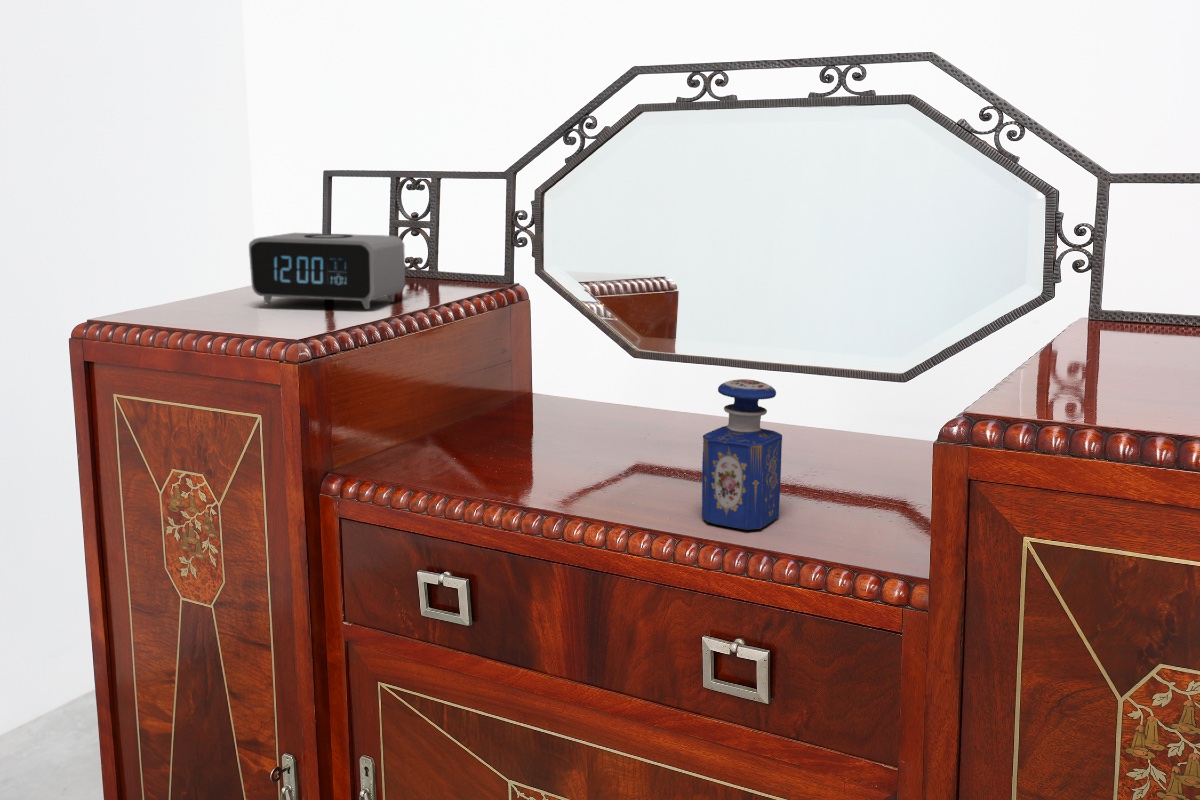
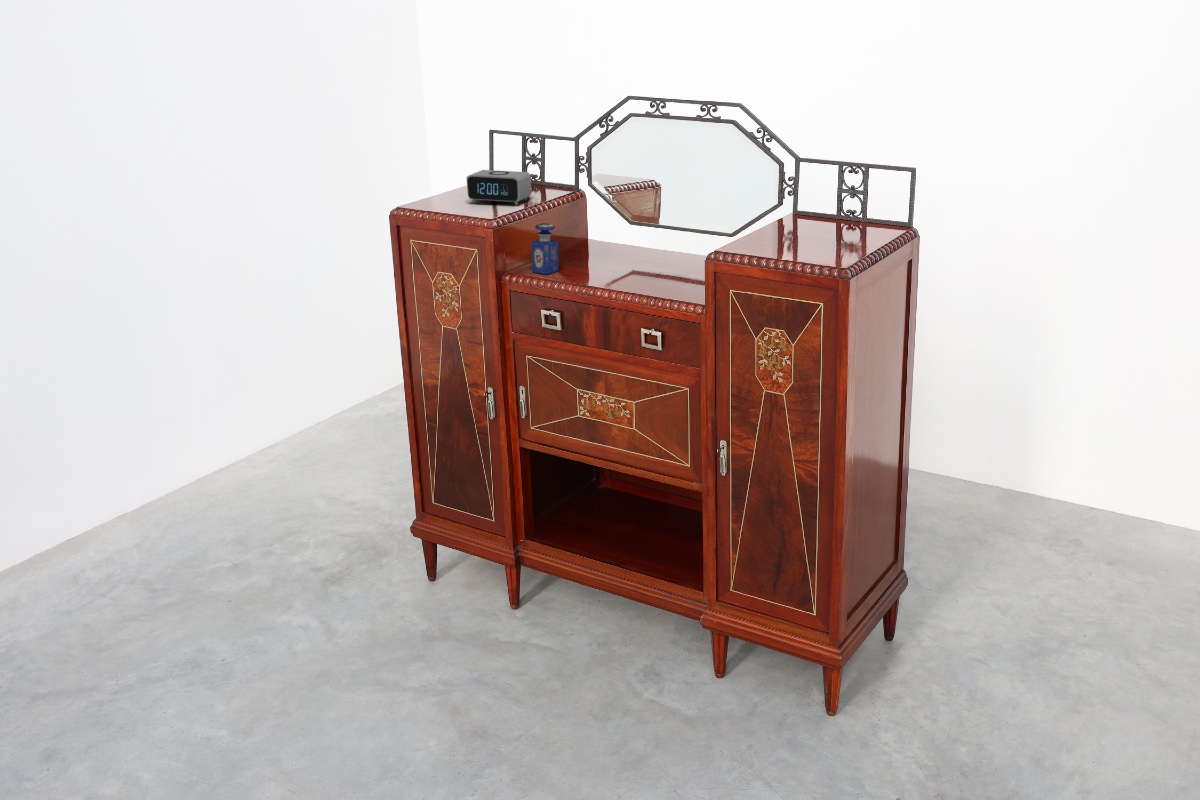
perfume bottle: present [702,379,782,530] -> present [531,223,559,274]

